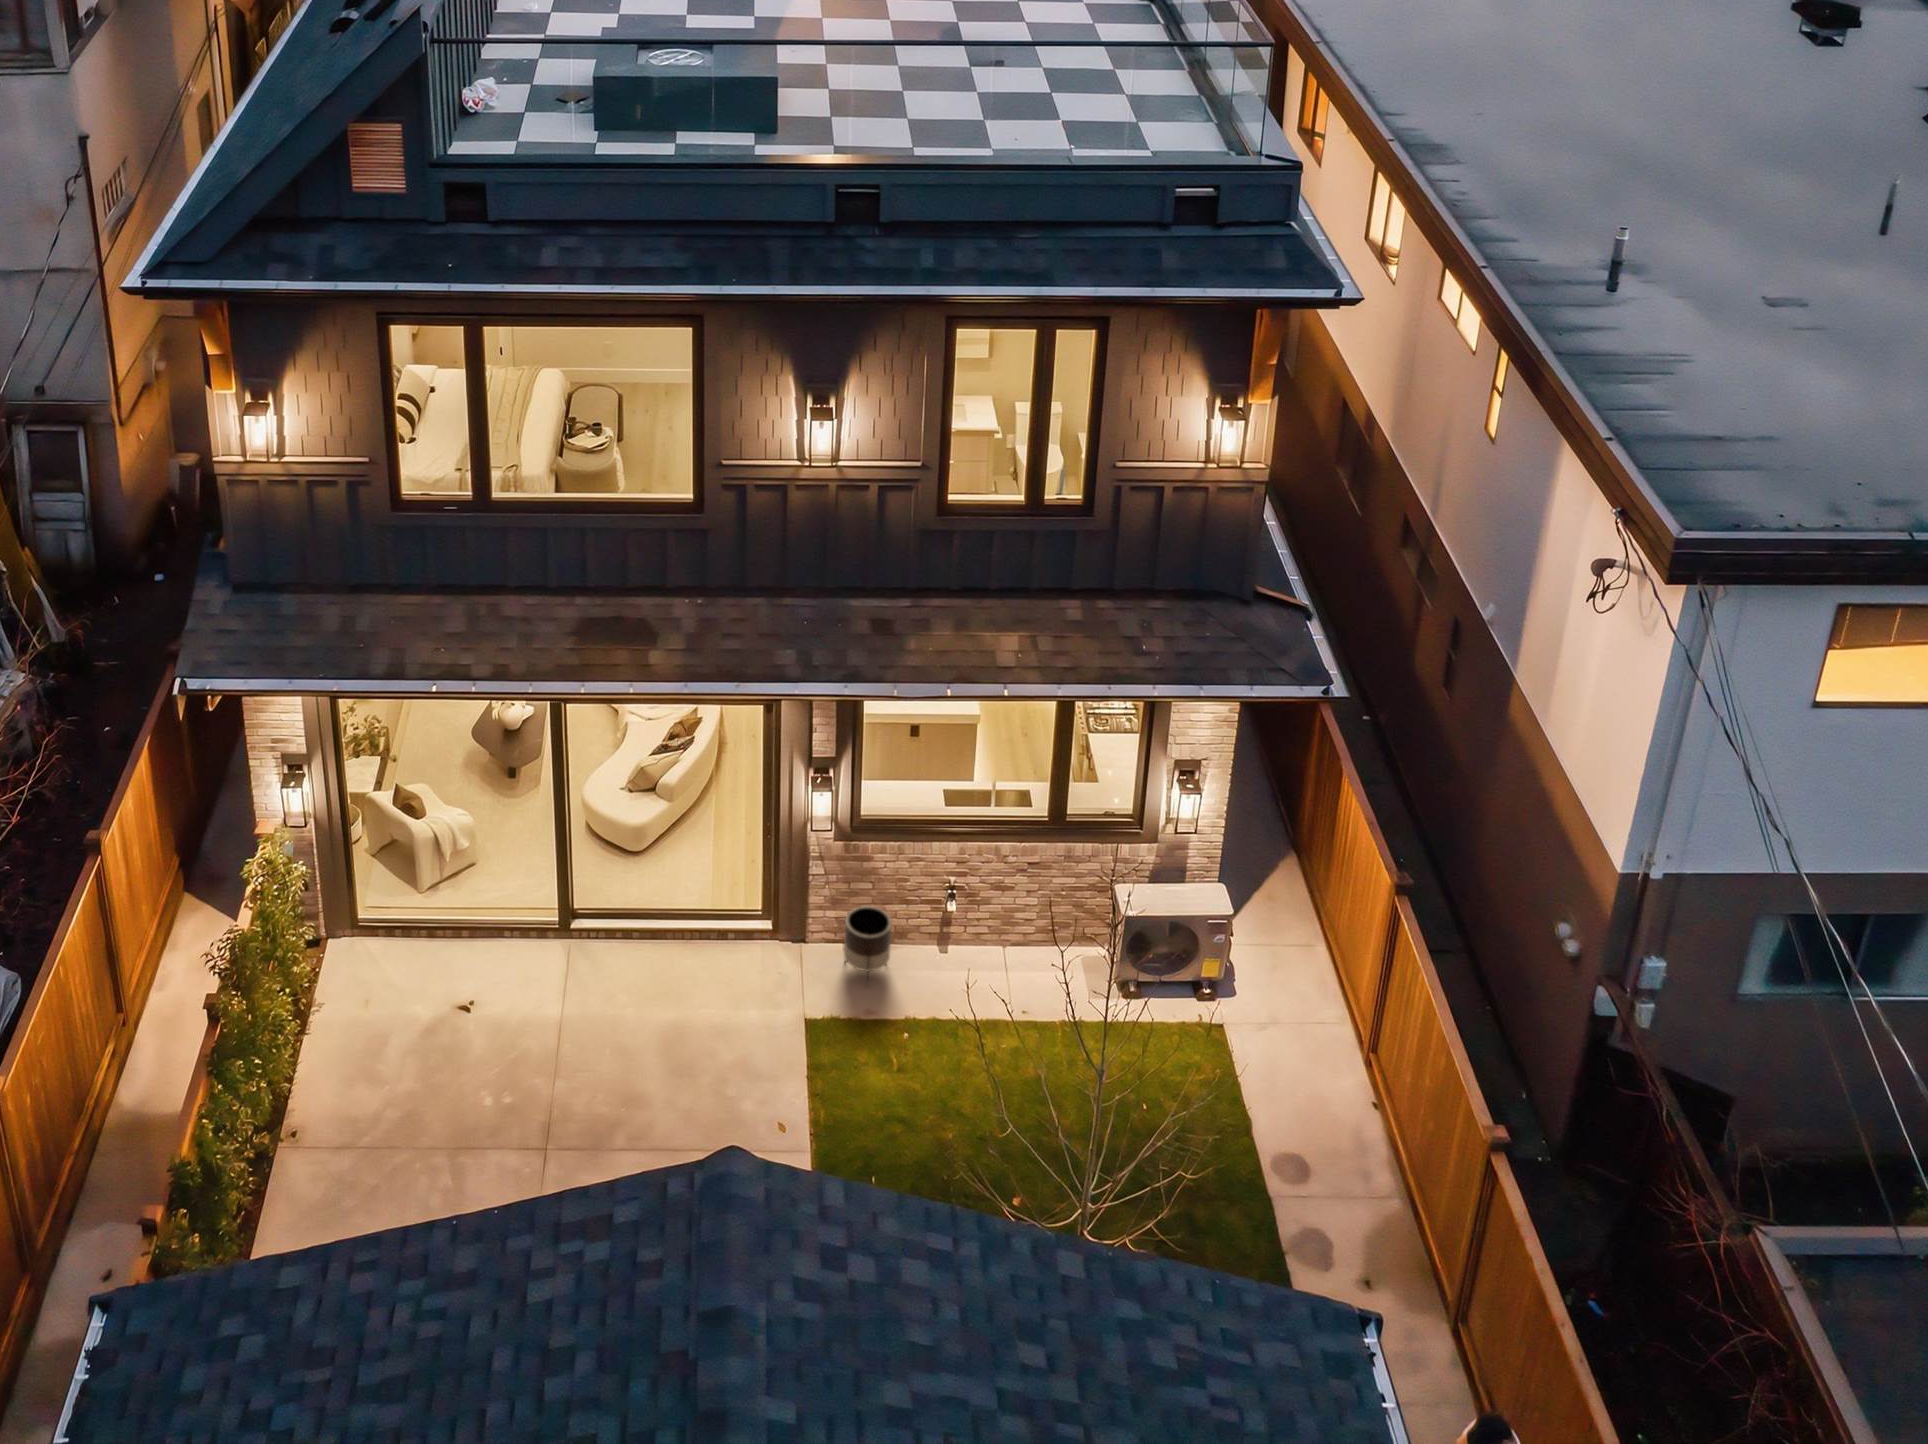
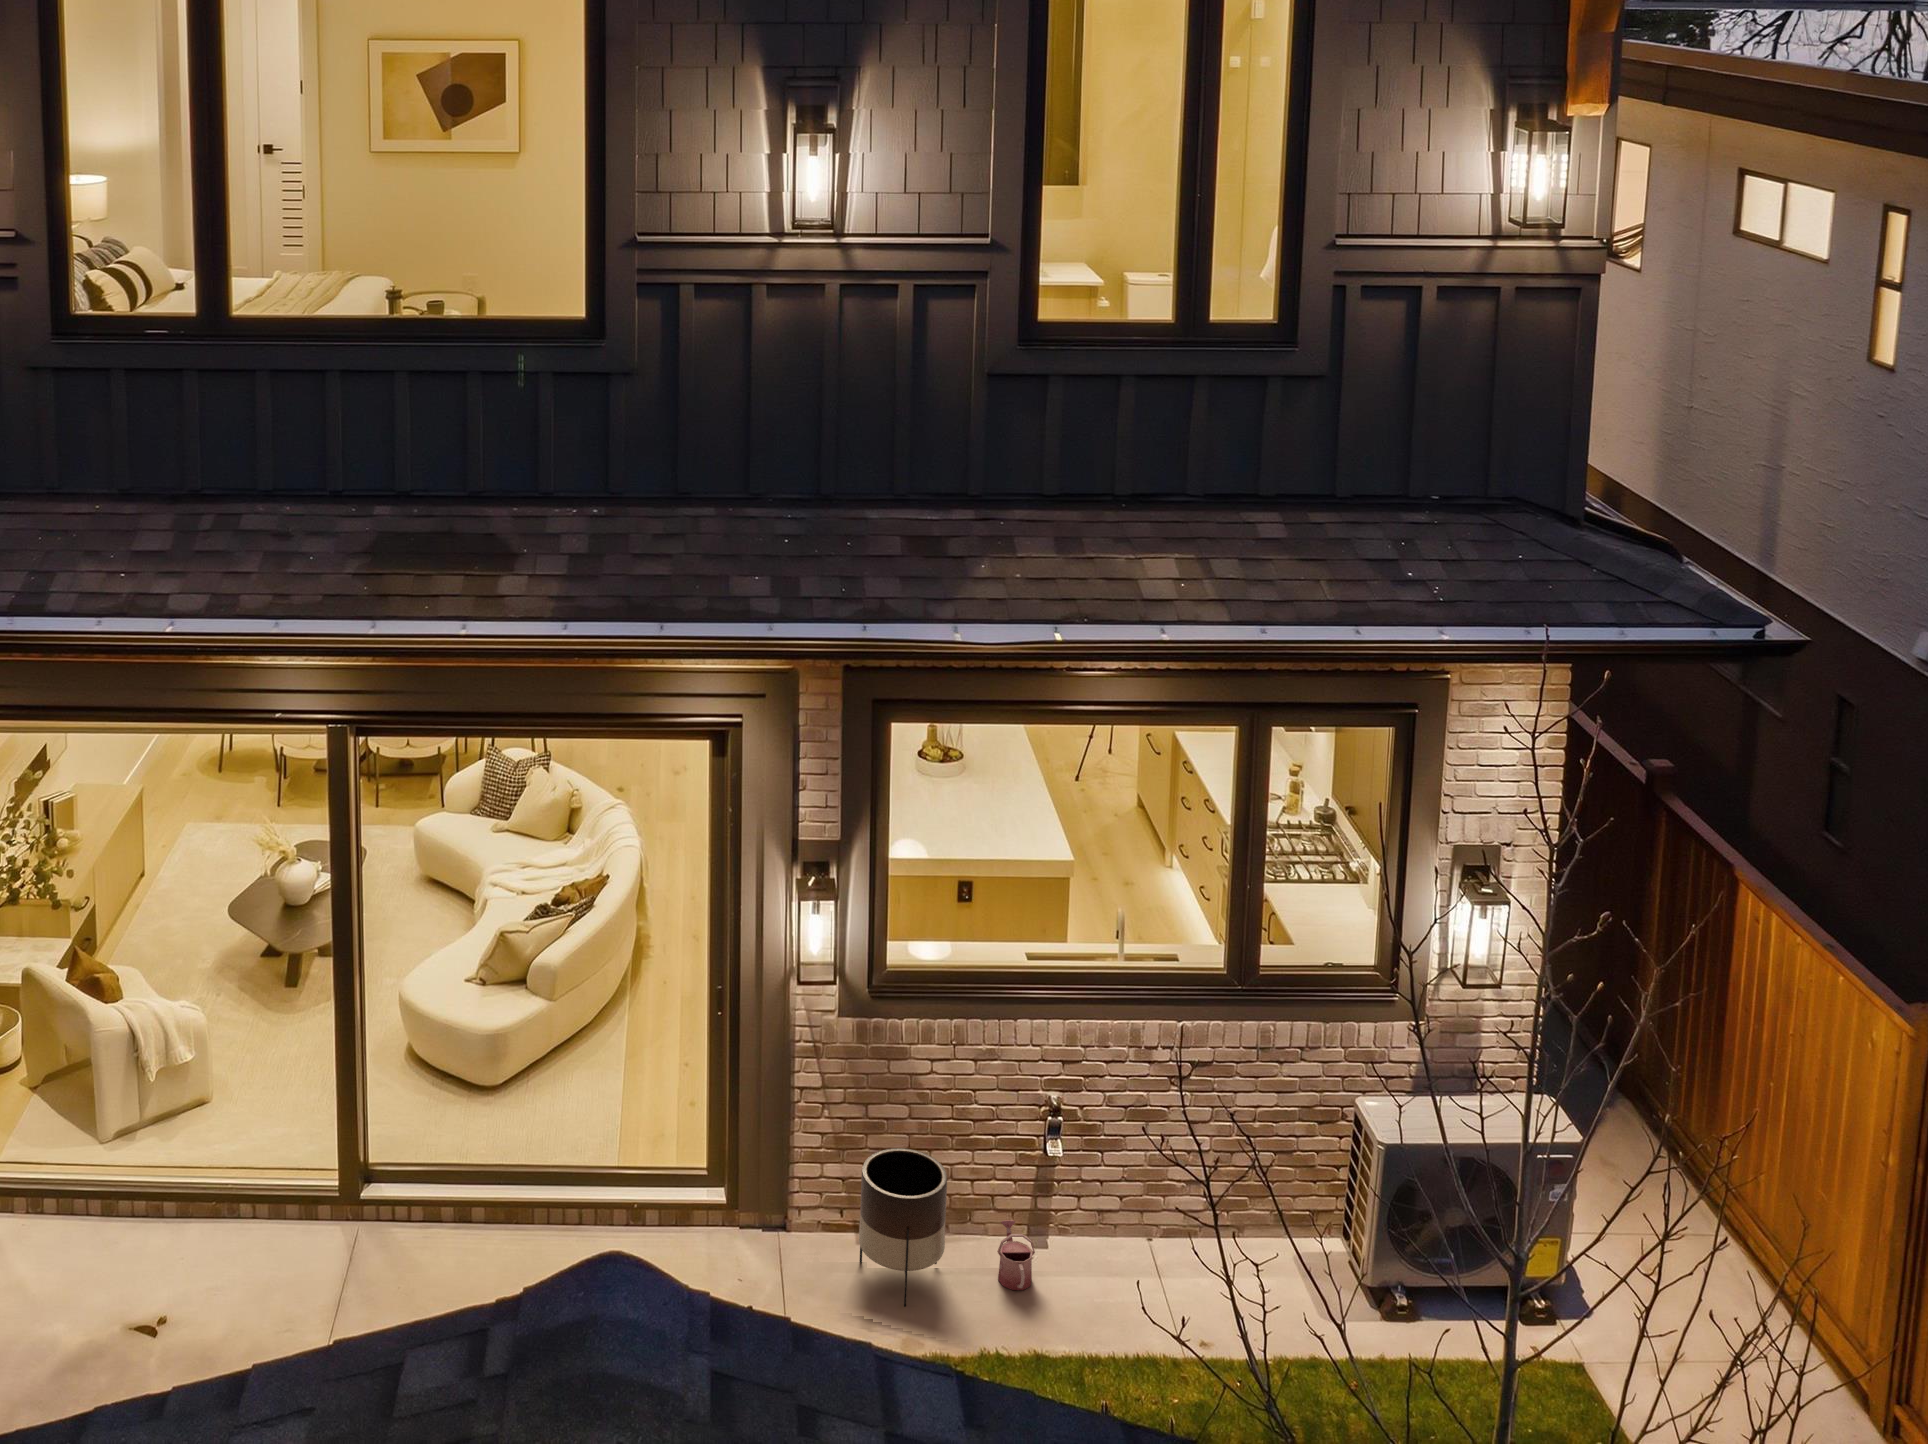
watering can: none [919,940,939,978] -> present [997,1220,1035,1290]

